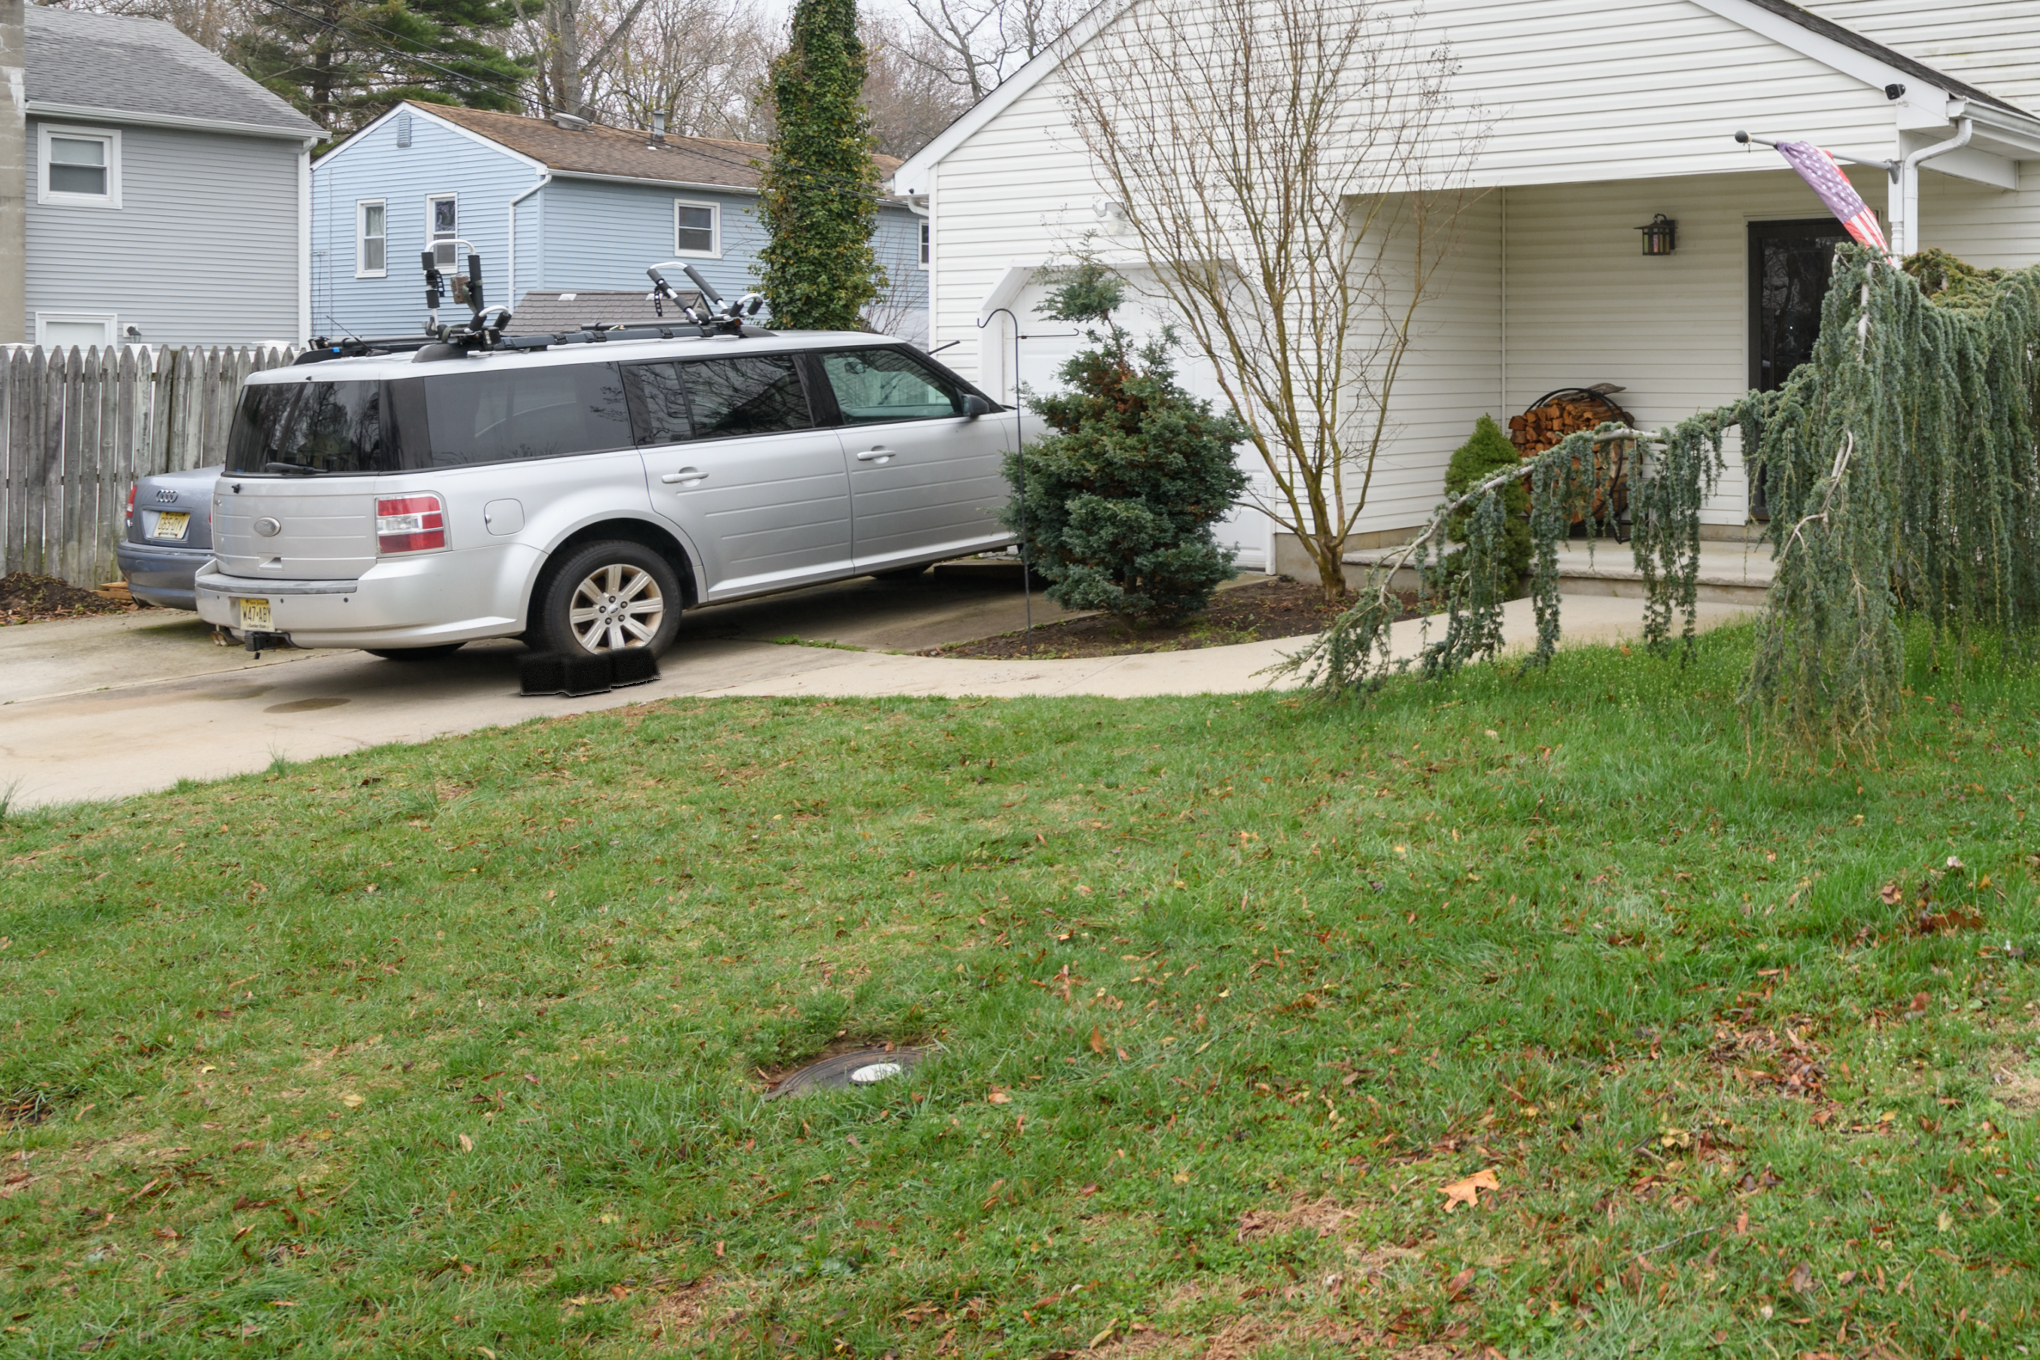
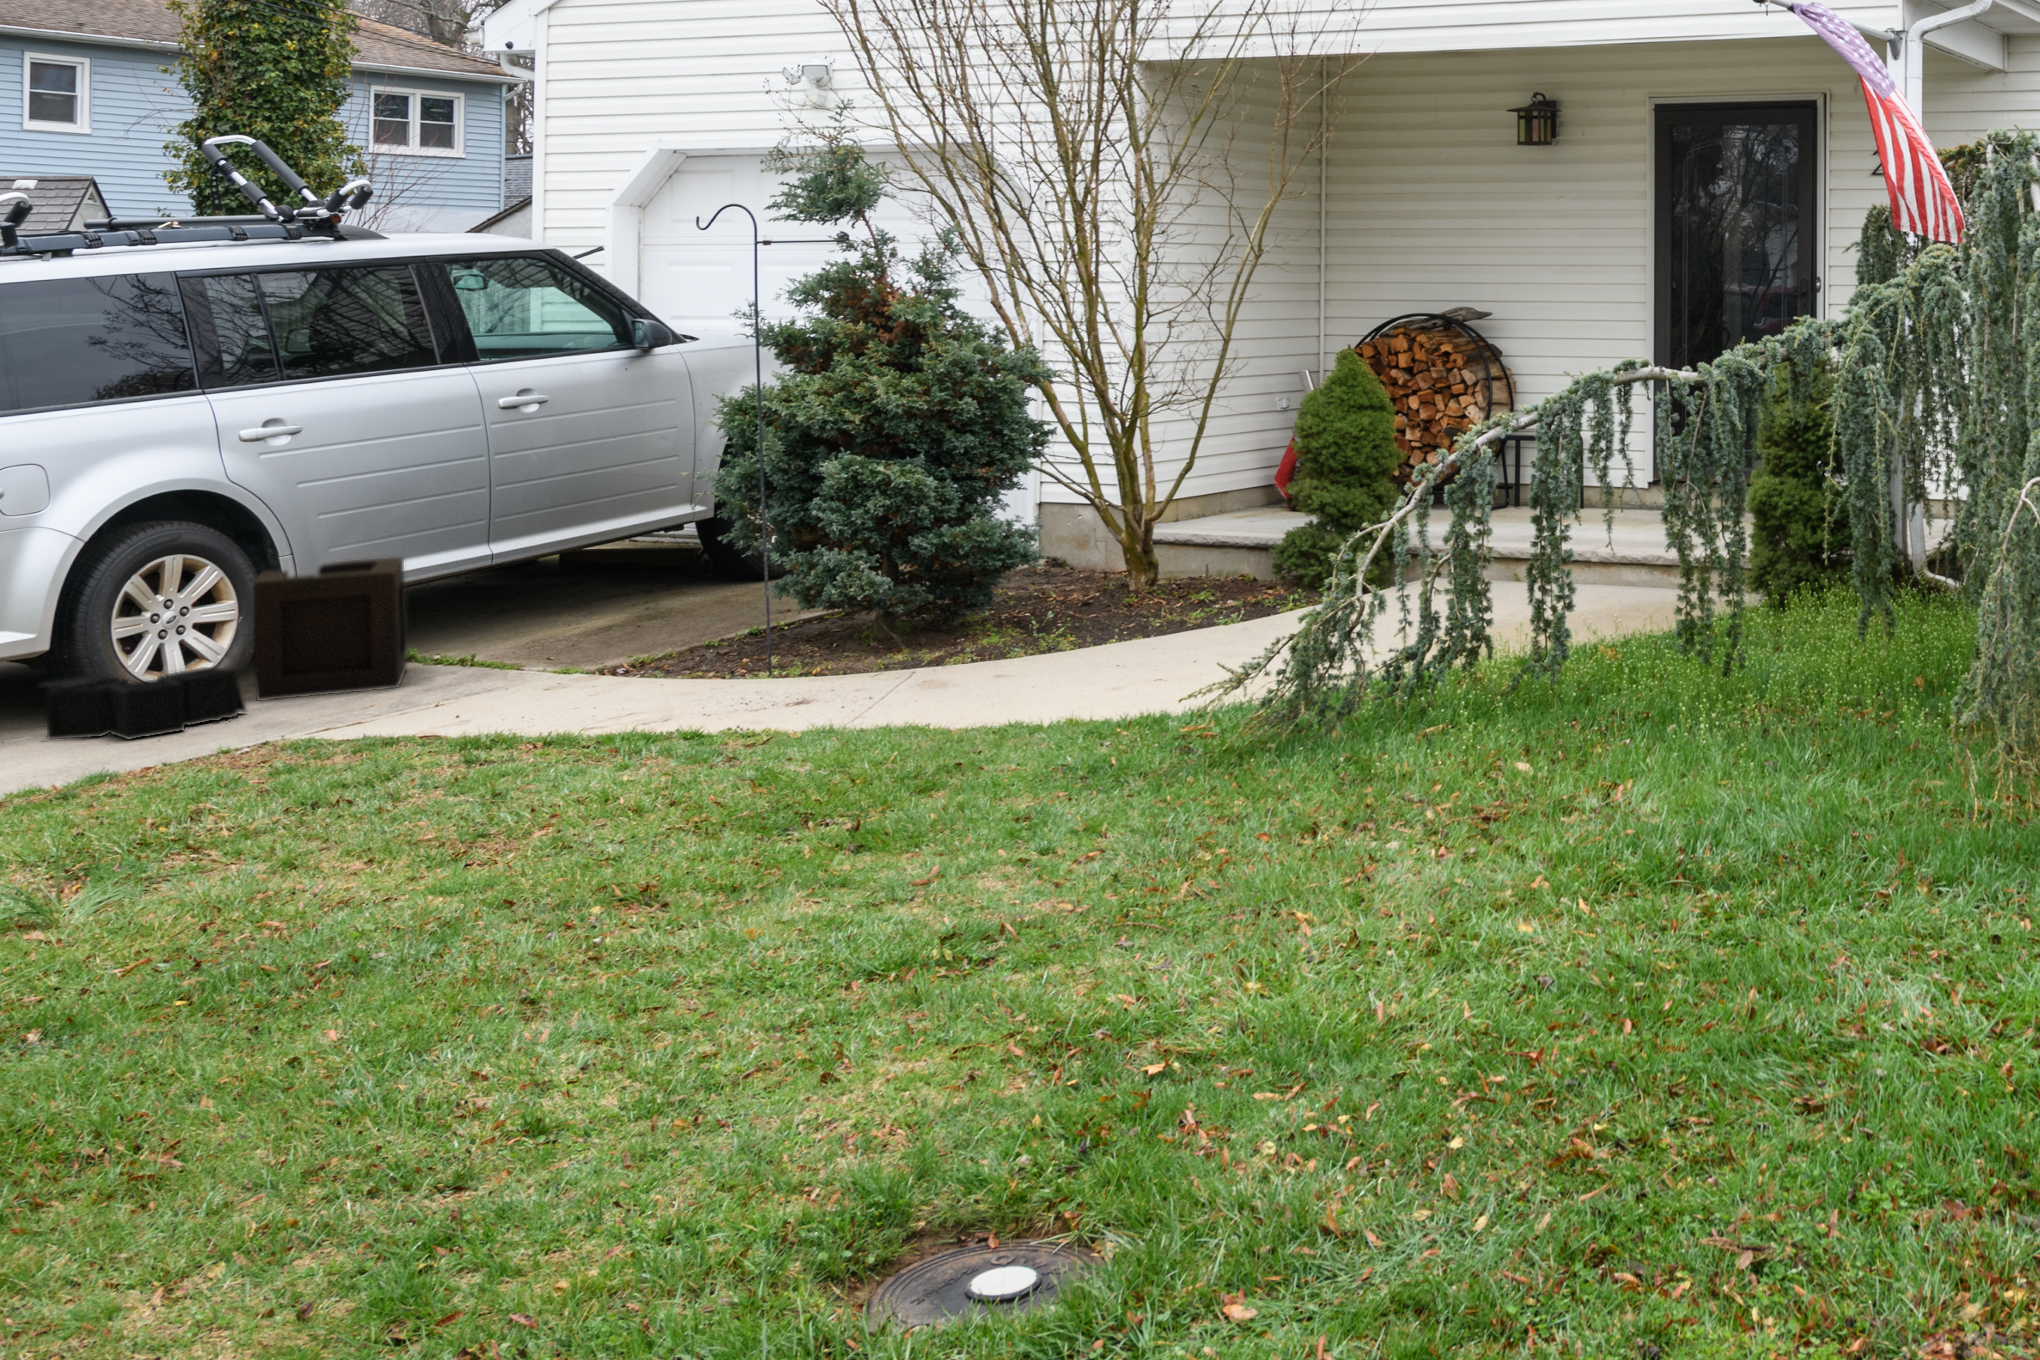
wooden crate: none [670,567,790,670] -> present [253,557,407,700]

